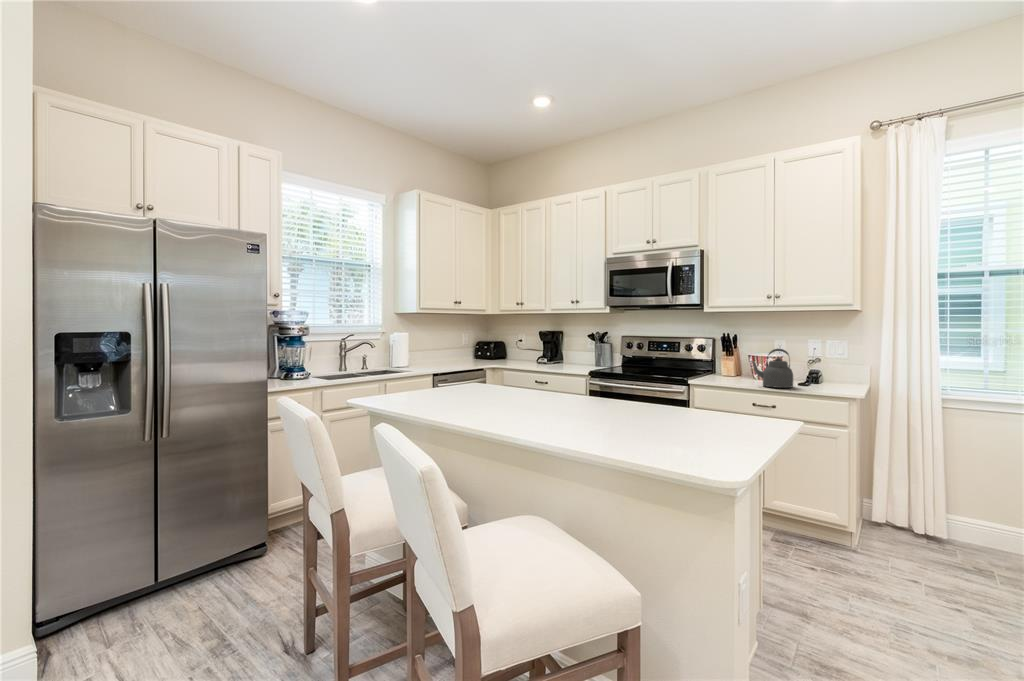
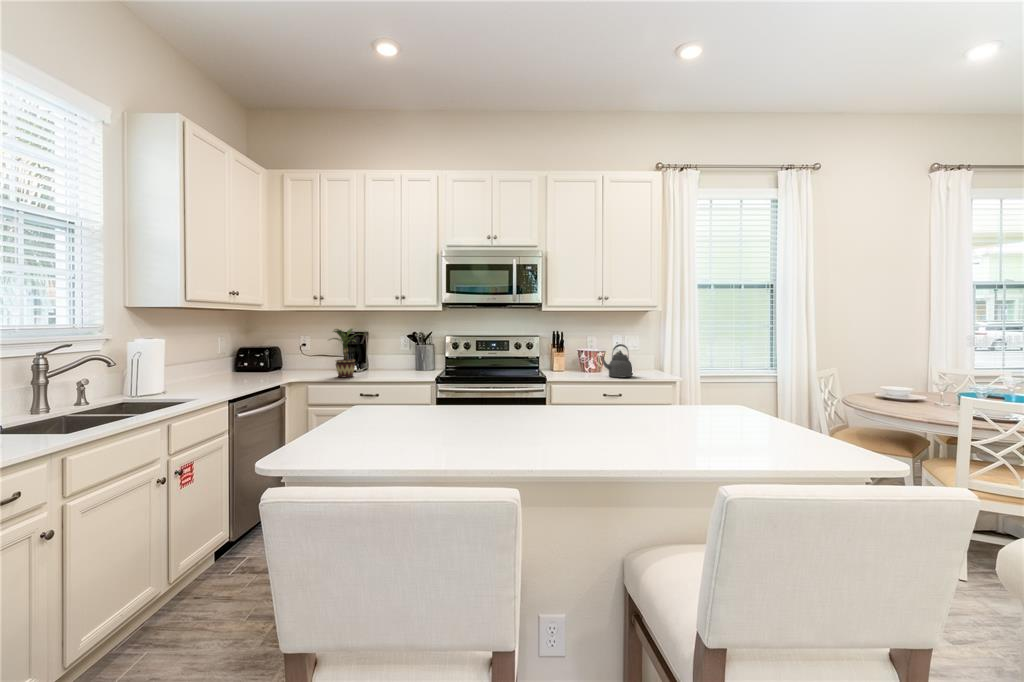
potted plant: none [515,329,542,368] -> present [332,329,357,377]

